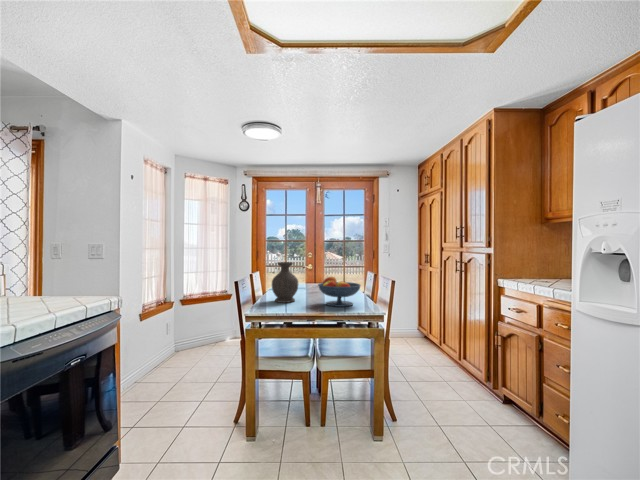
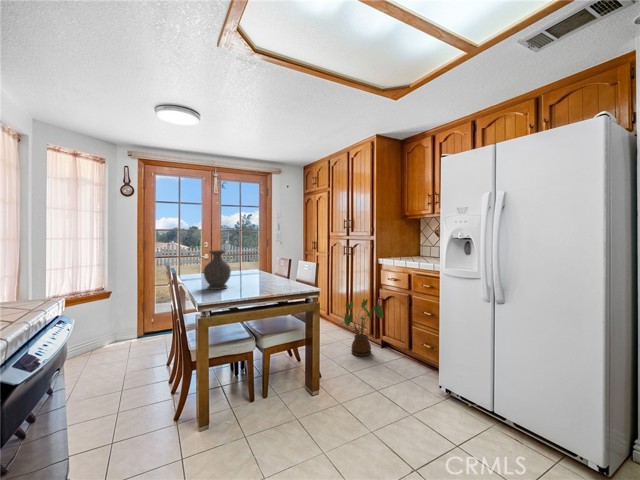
fruit bowl: present [318,277,361,307] -> none [252,262,291,288]
house plant: none [436,332,501,409] -> present [340,299,383,356]

